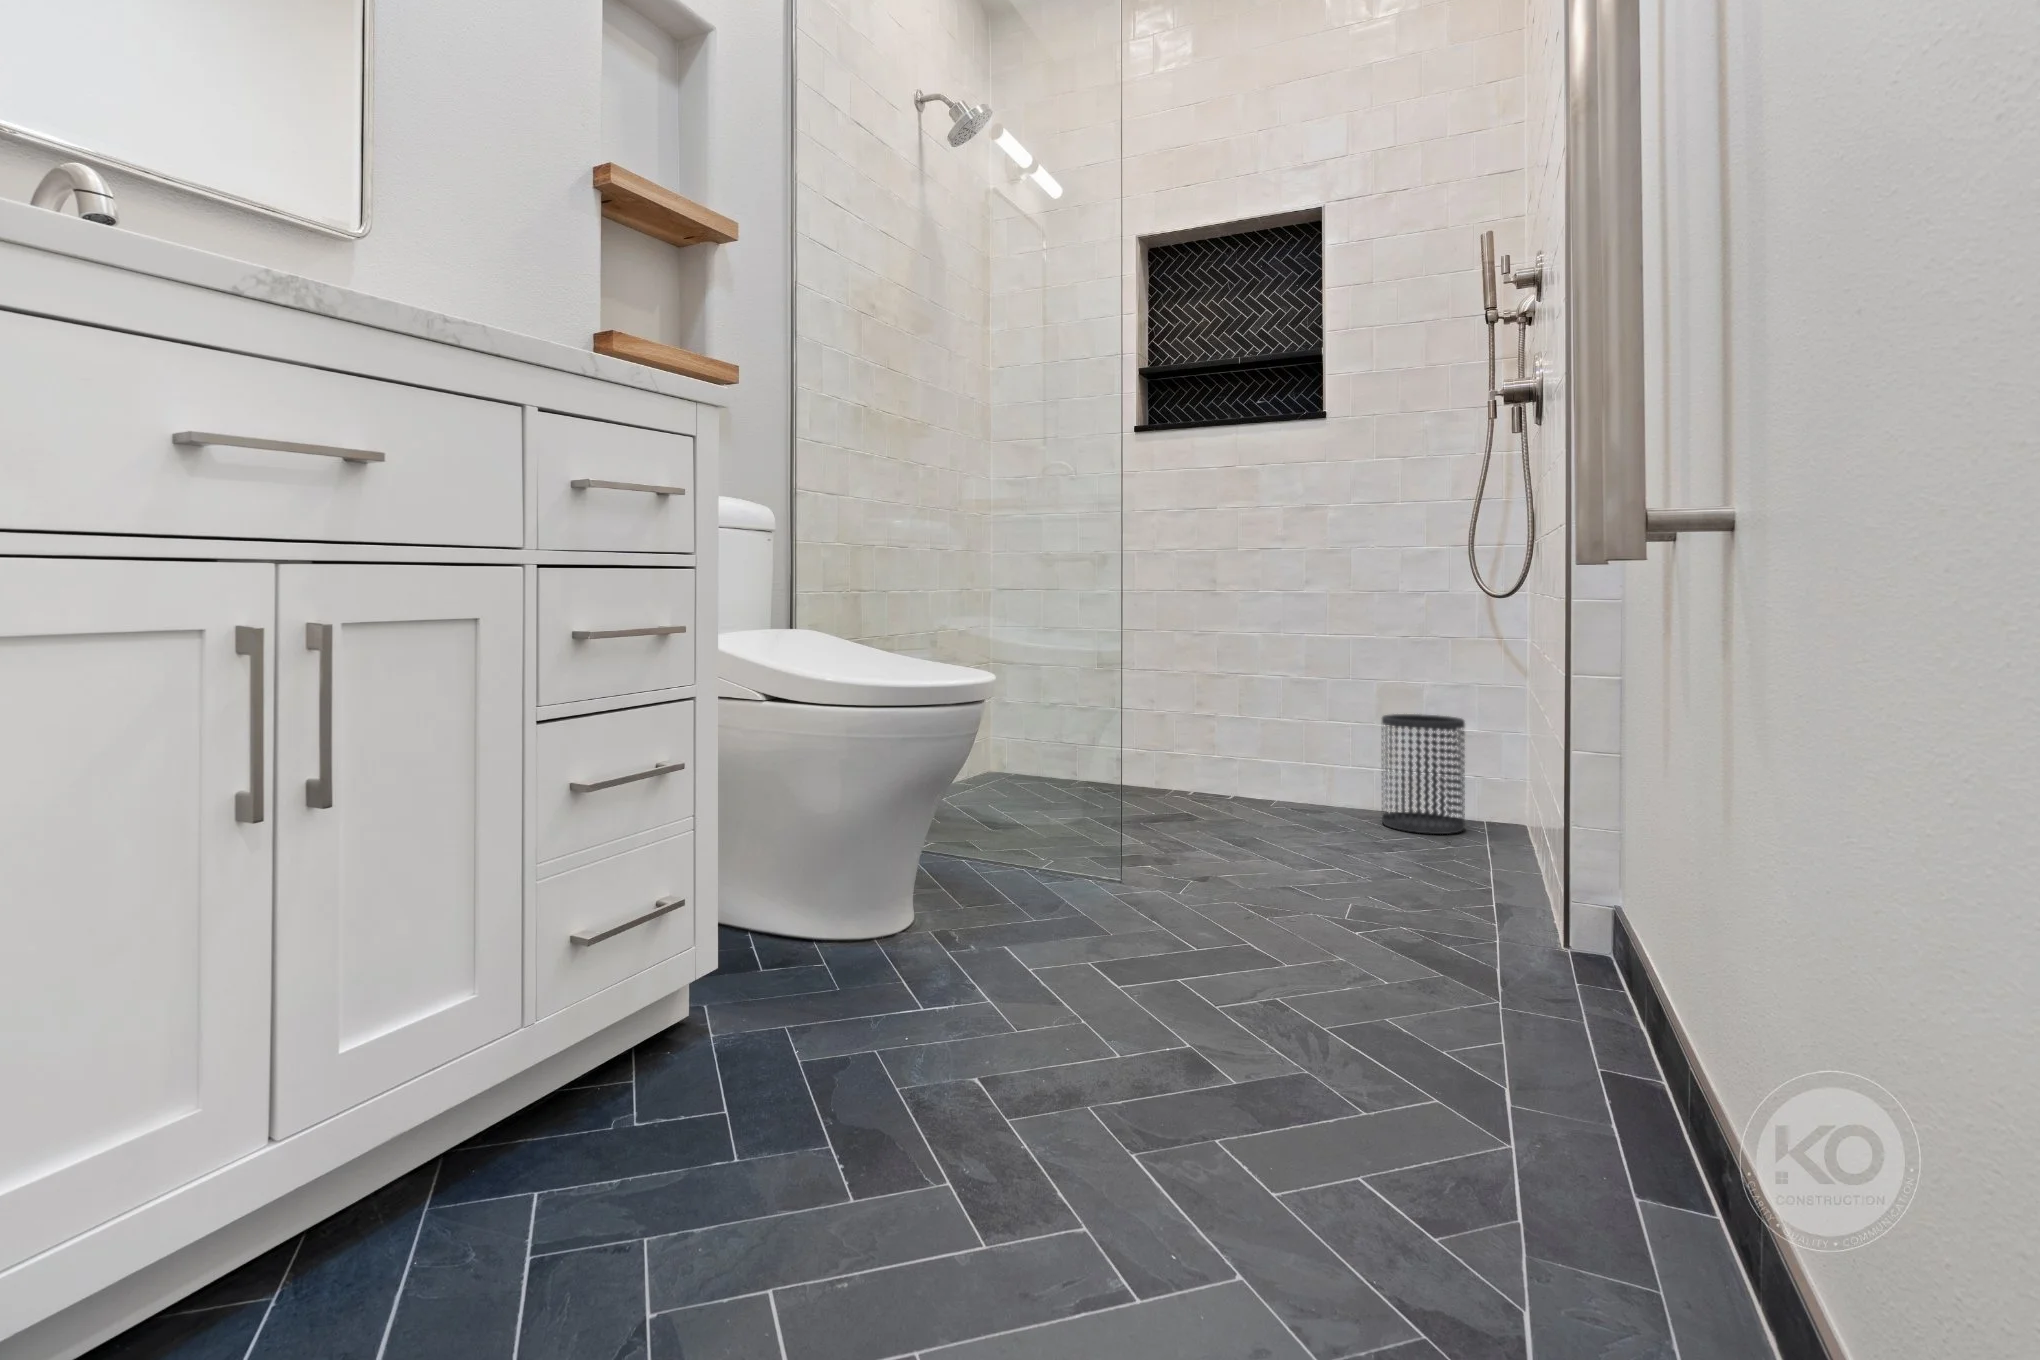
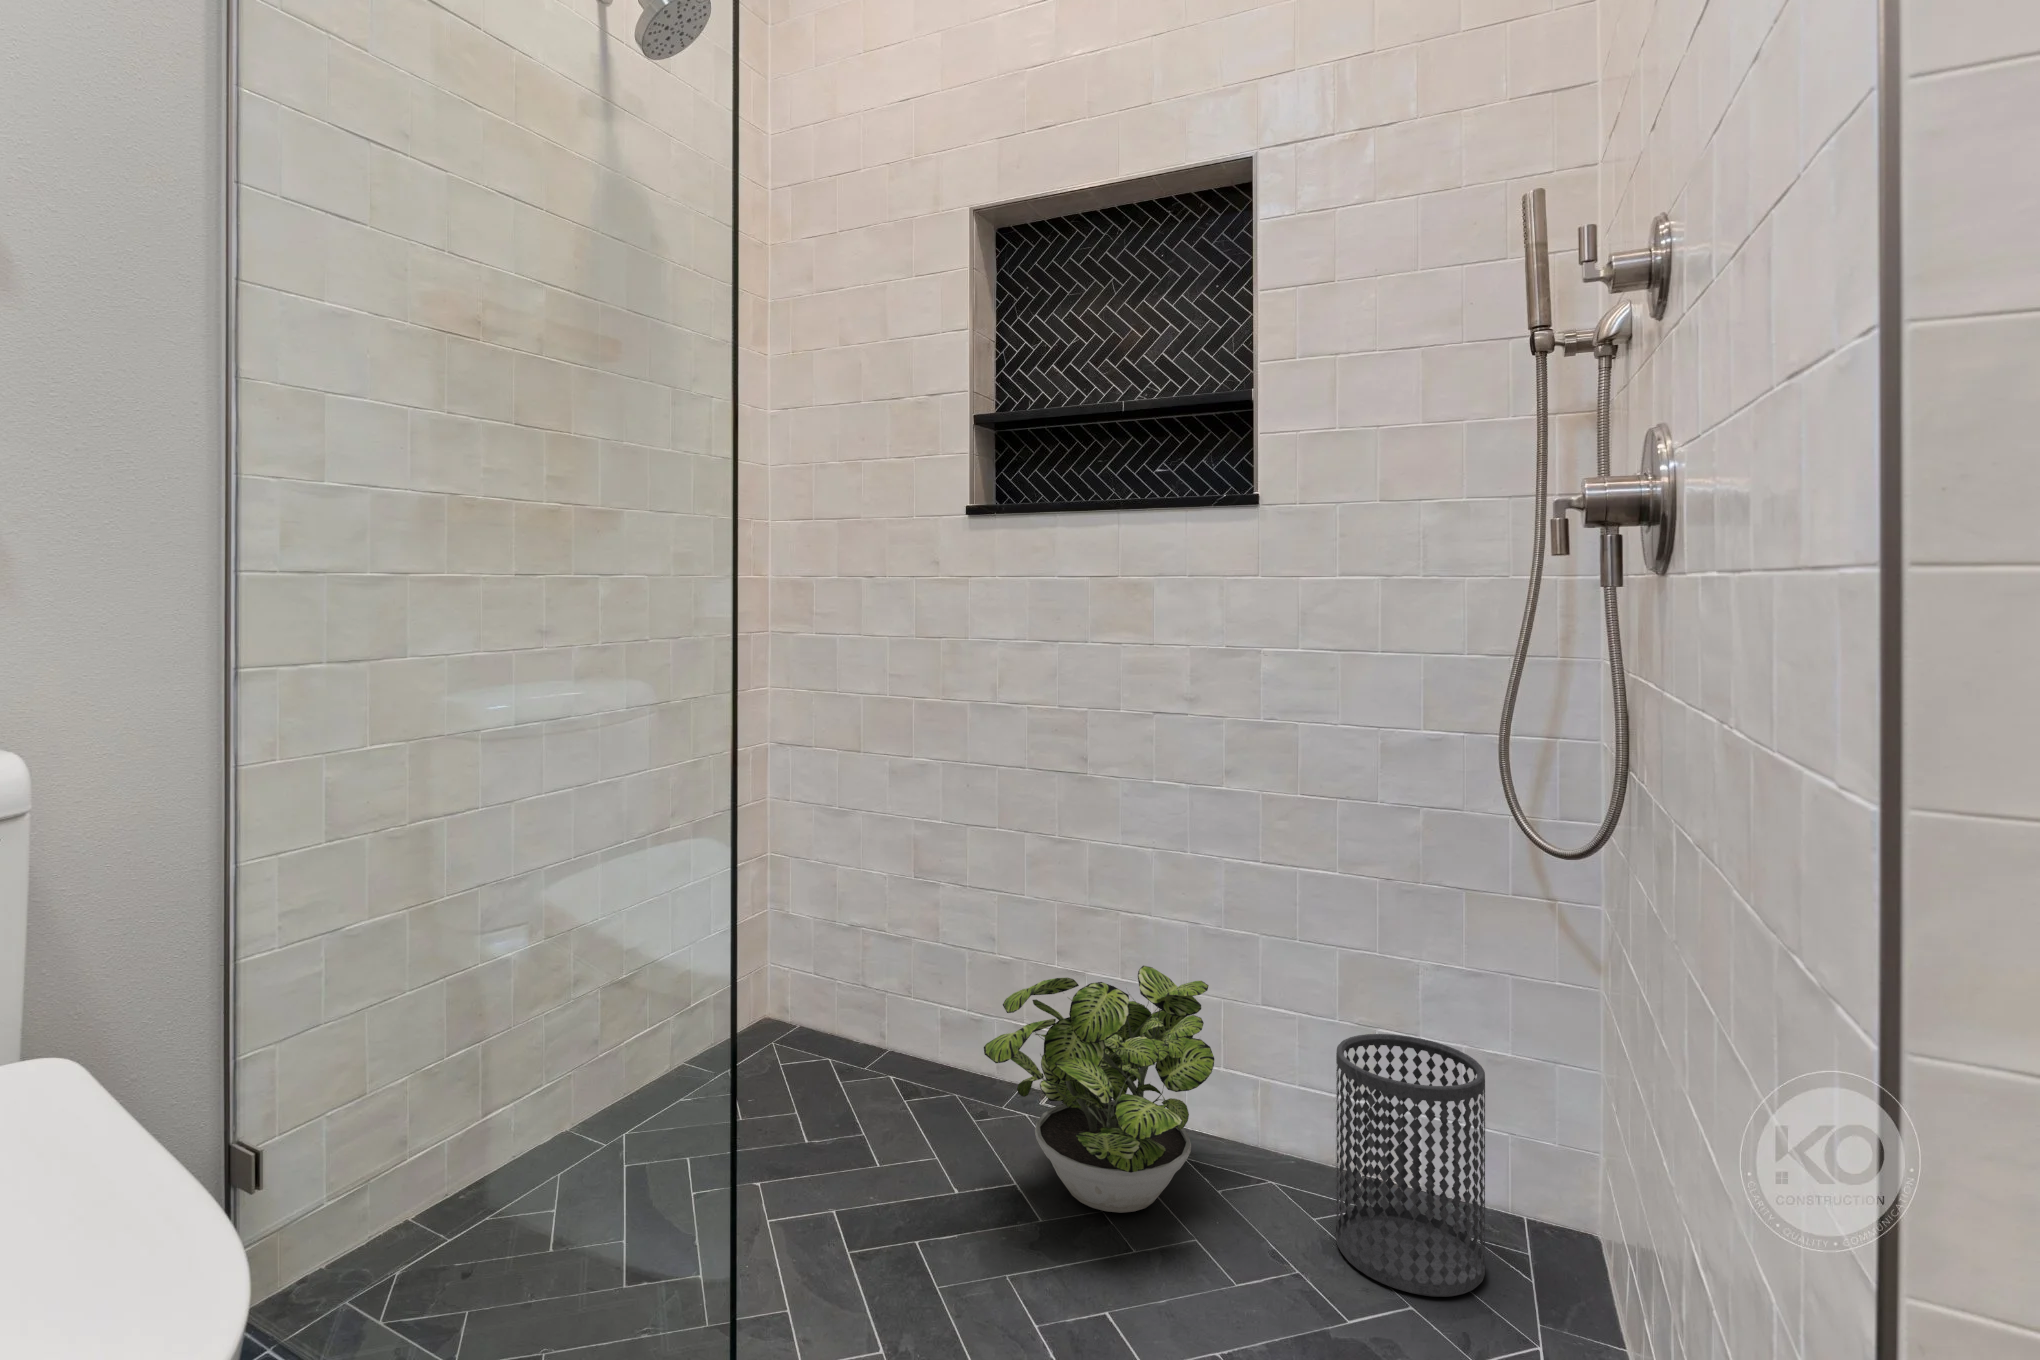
potted plant: none [1178,680,1310,818] -> present [984,966,1214,1213]

